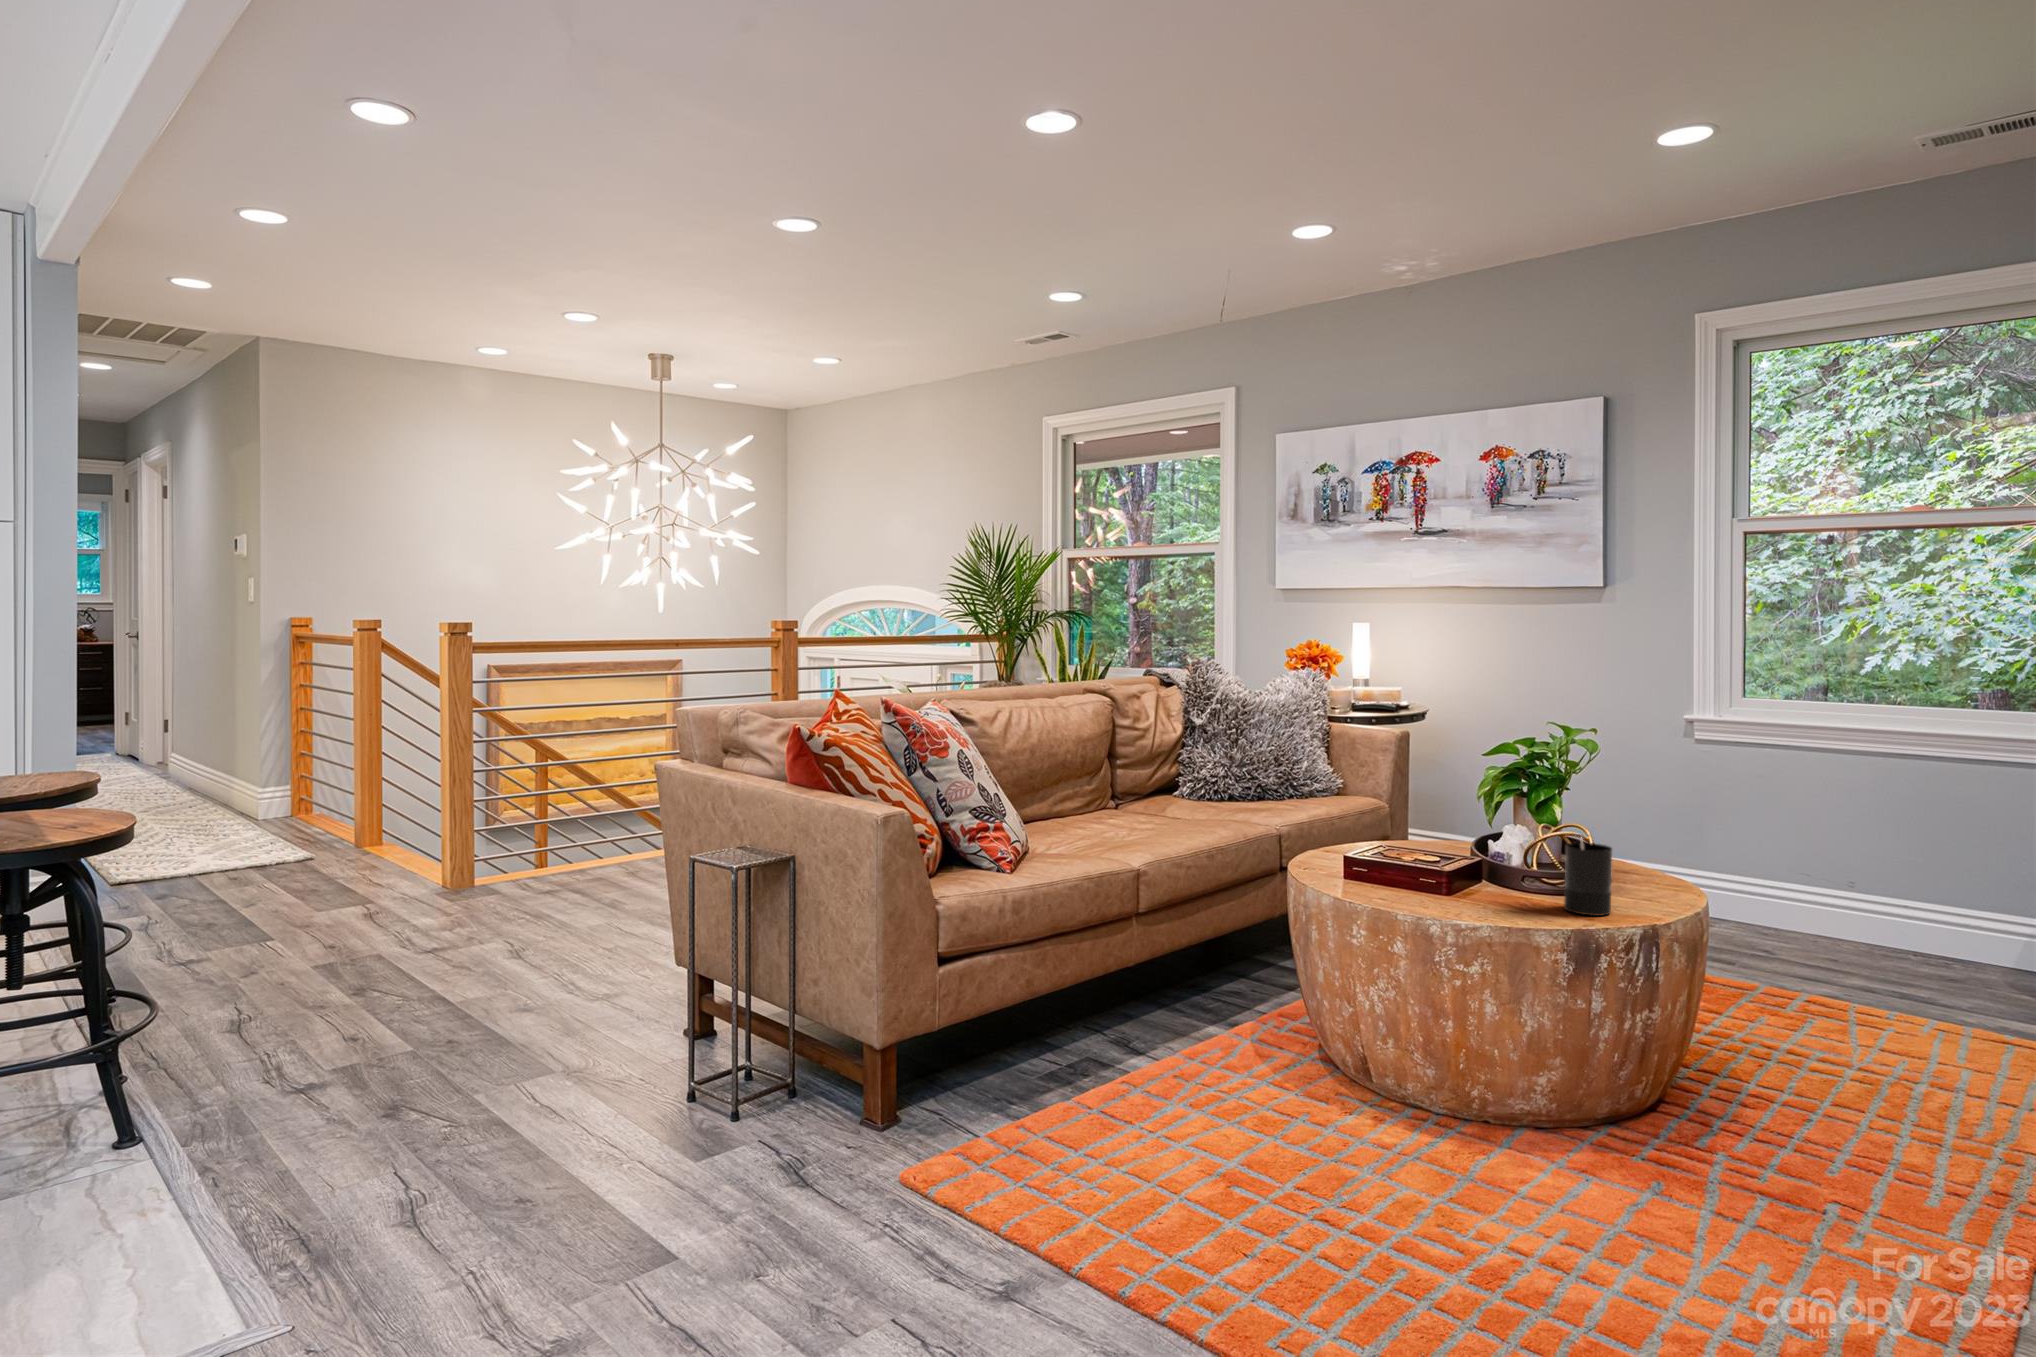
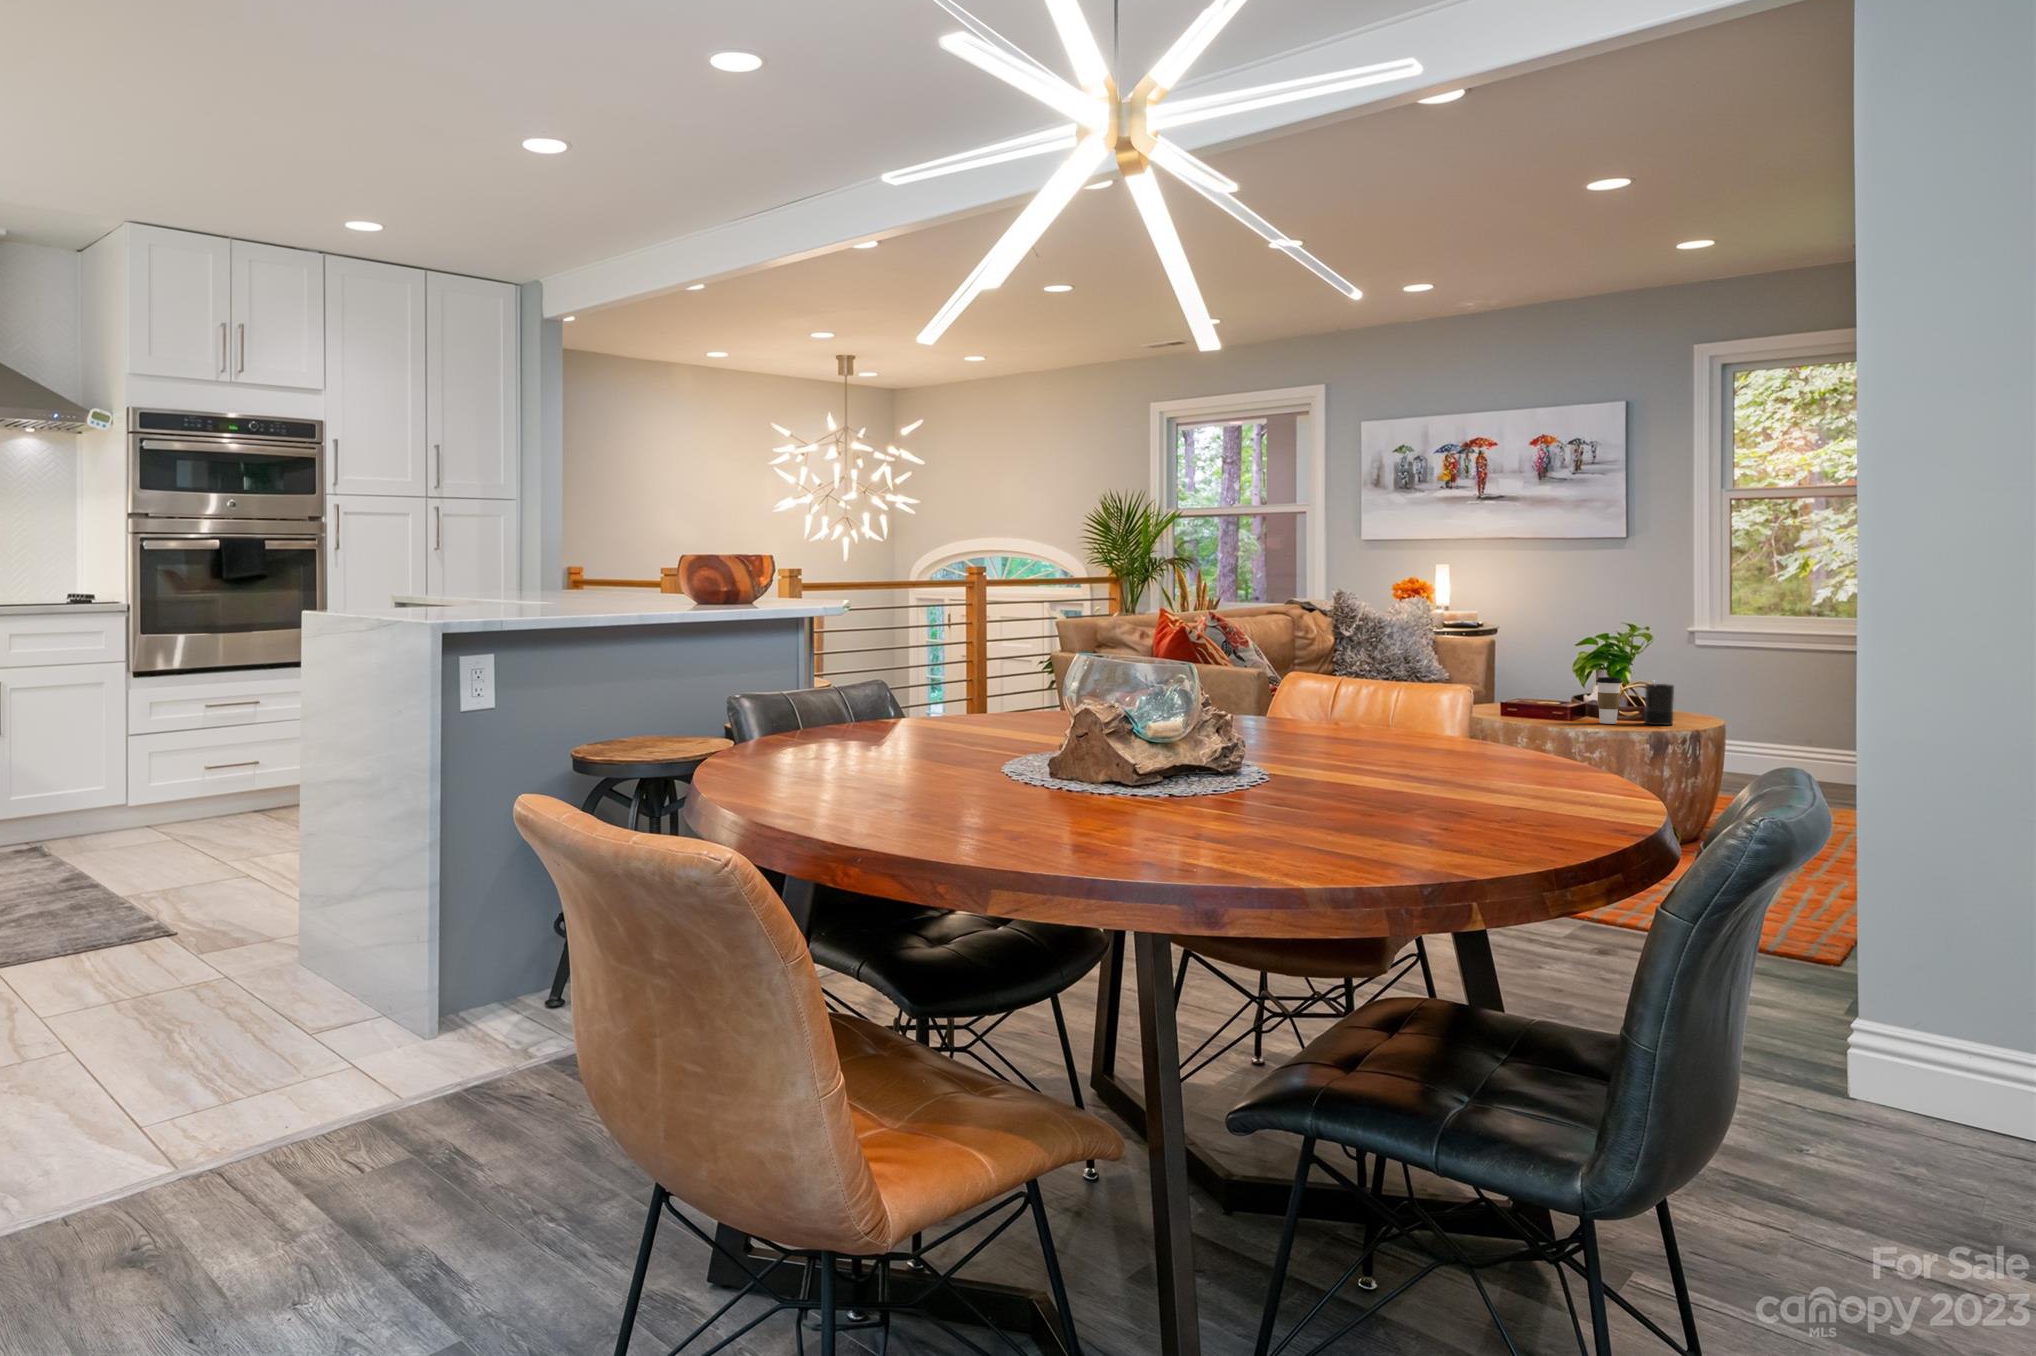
coffee cup: none [1486,829,1527,908] -> present [1596,677,1622,724]

